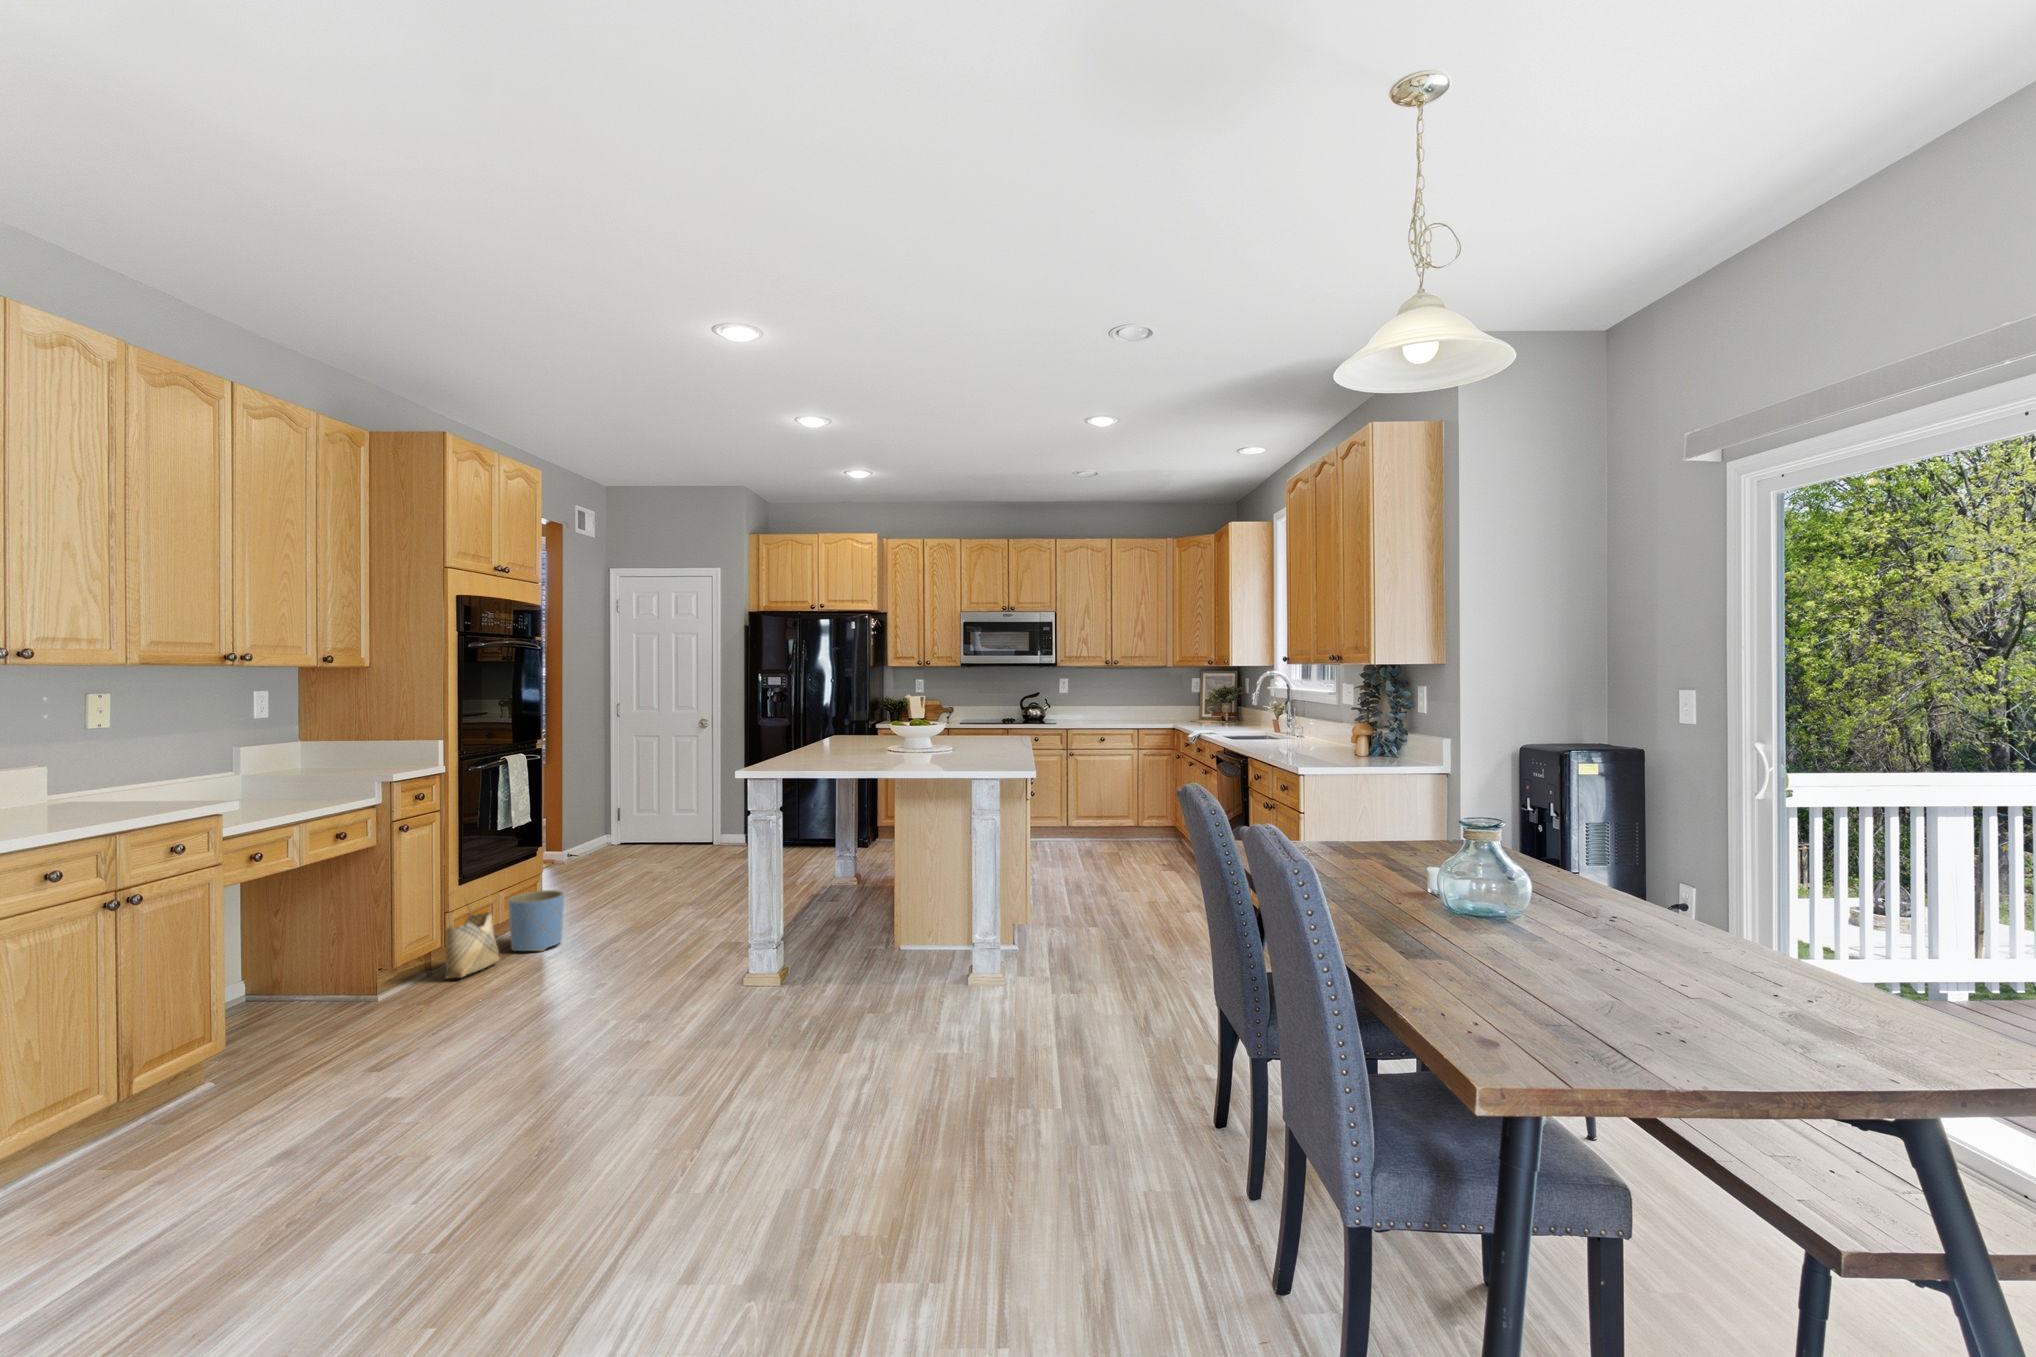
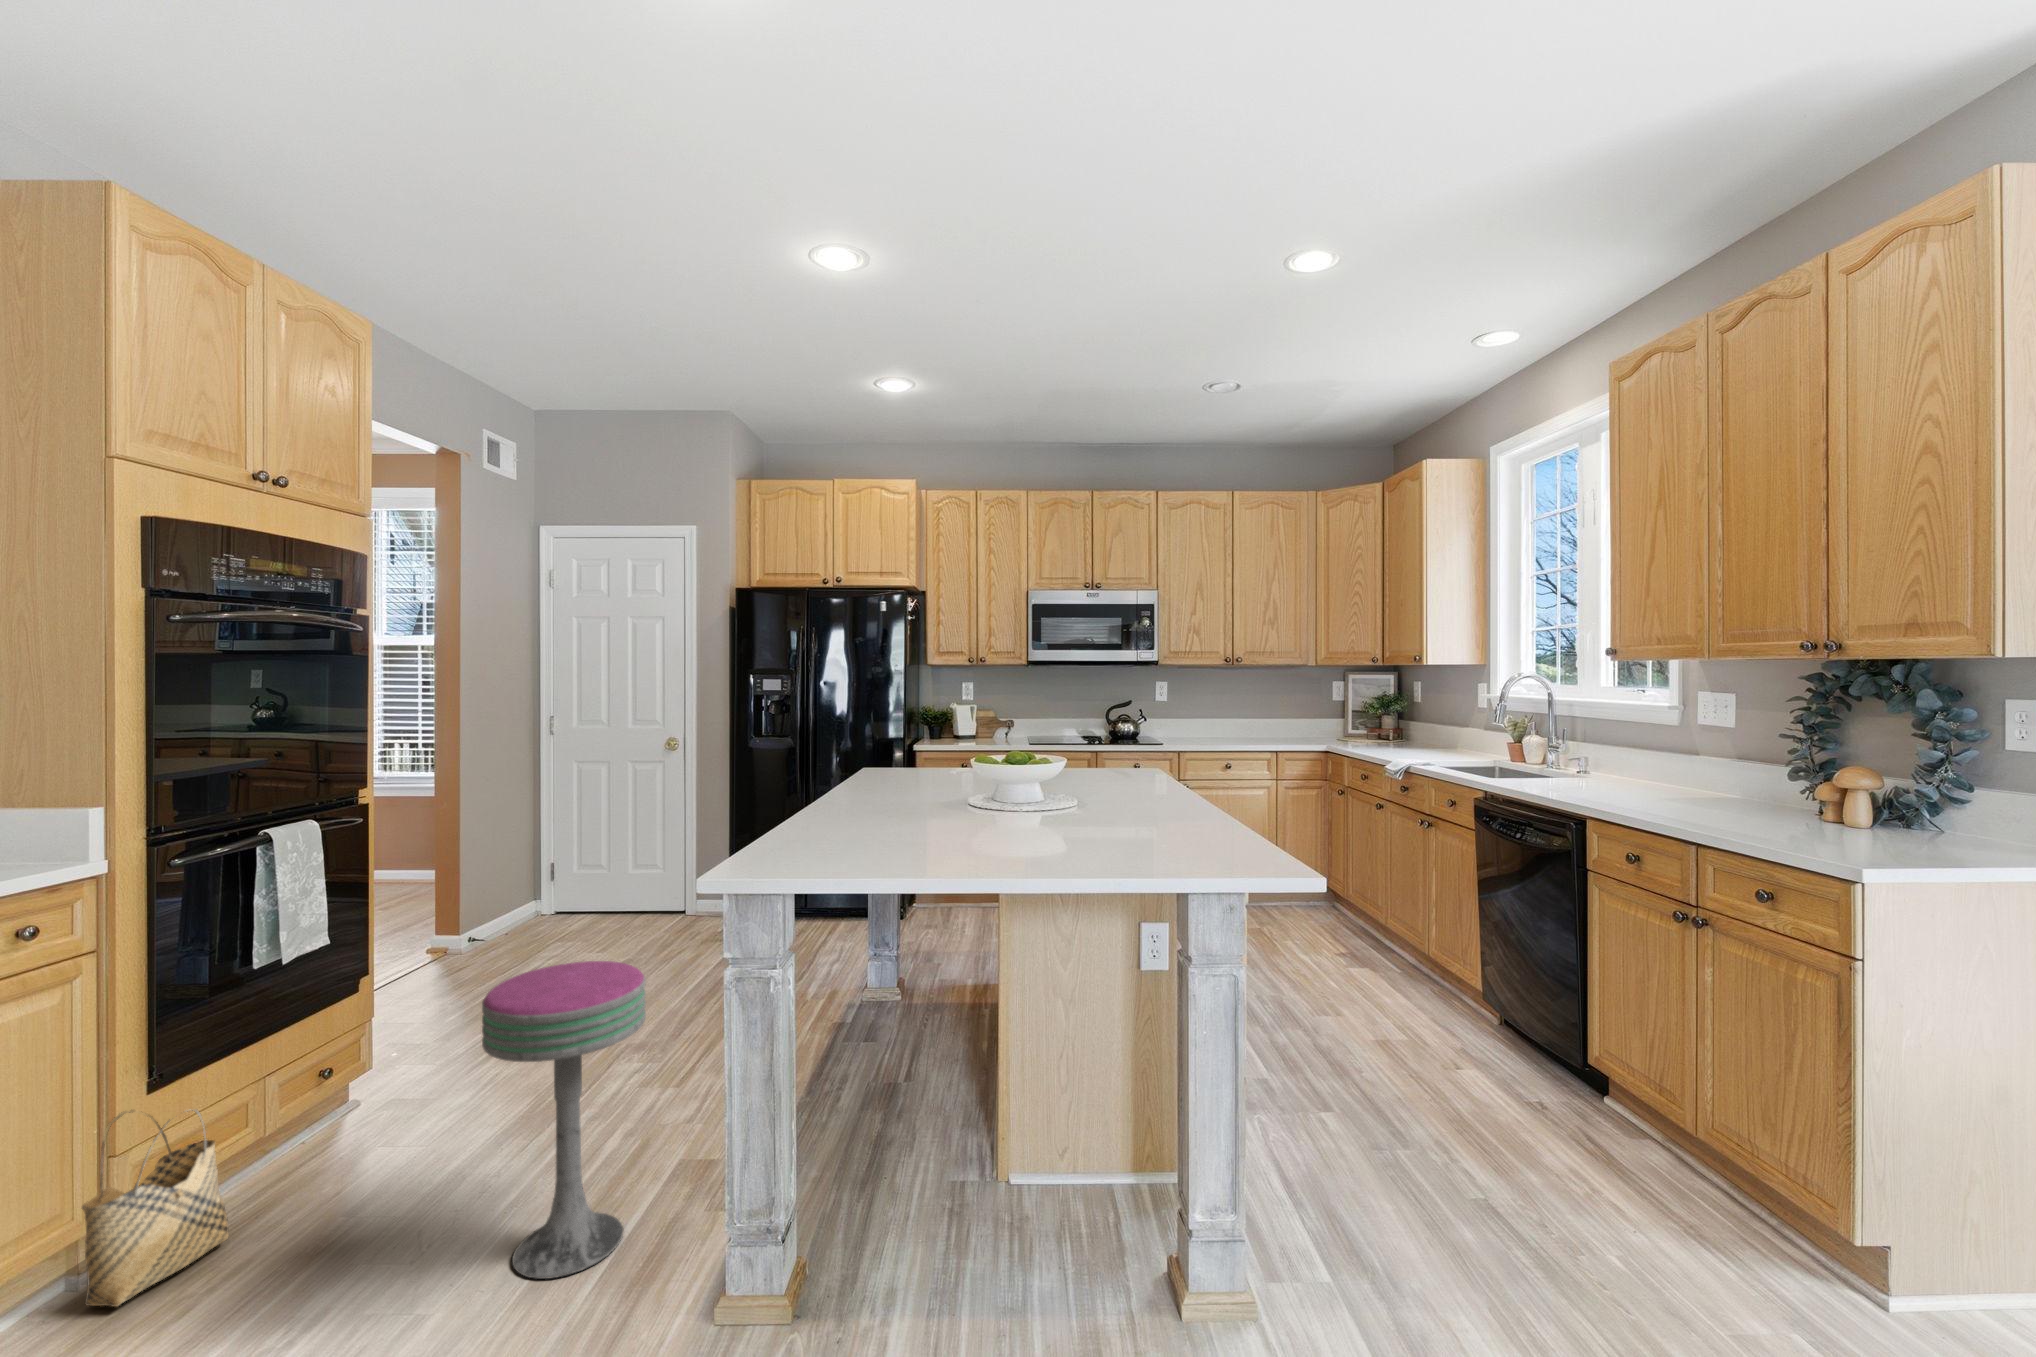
bar stool: none [631,824,711,972] -> present [482,961,646,1279]
planter: present [508,890,564,951] -> none [269,1067,384,1200]

